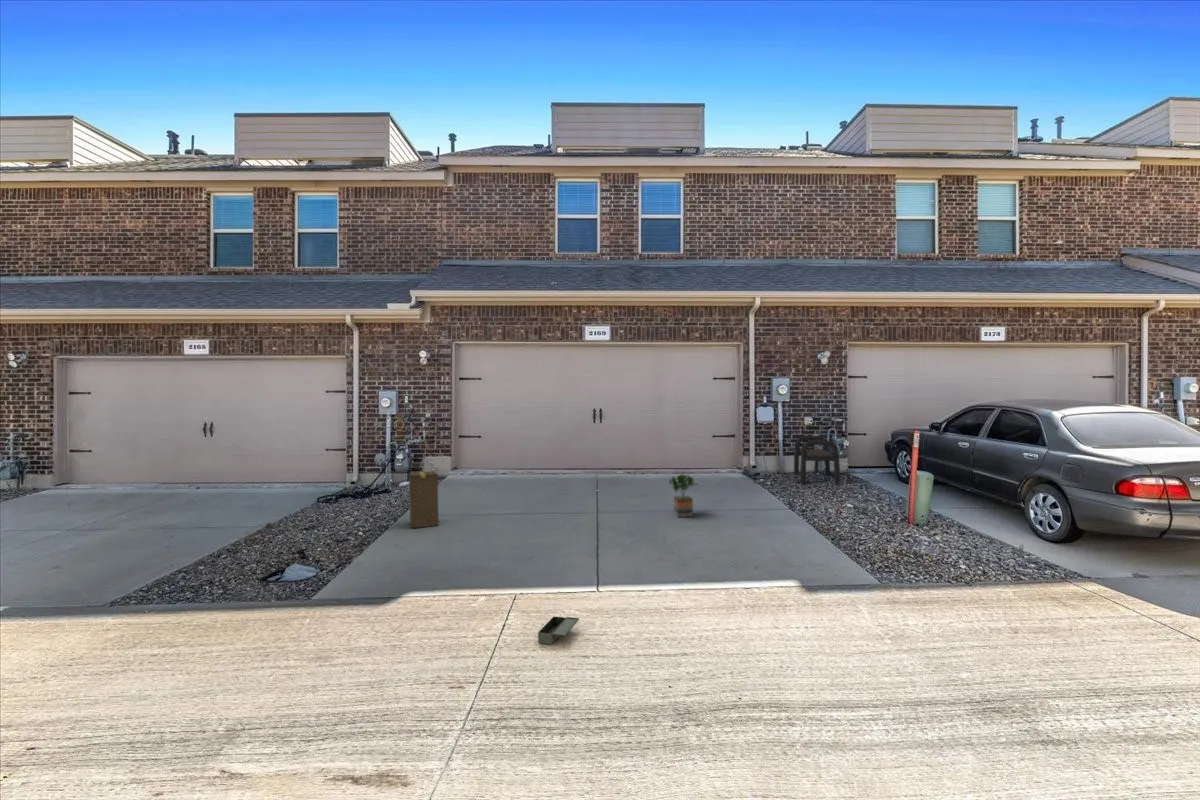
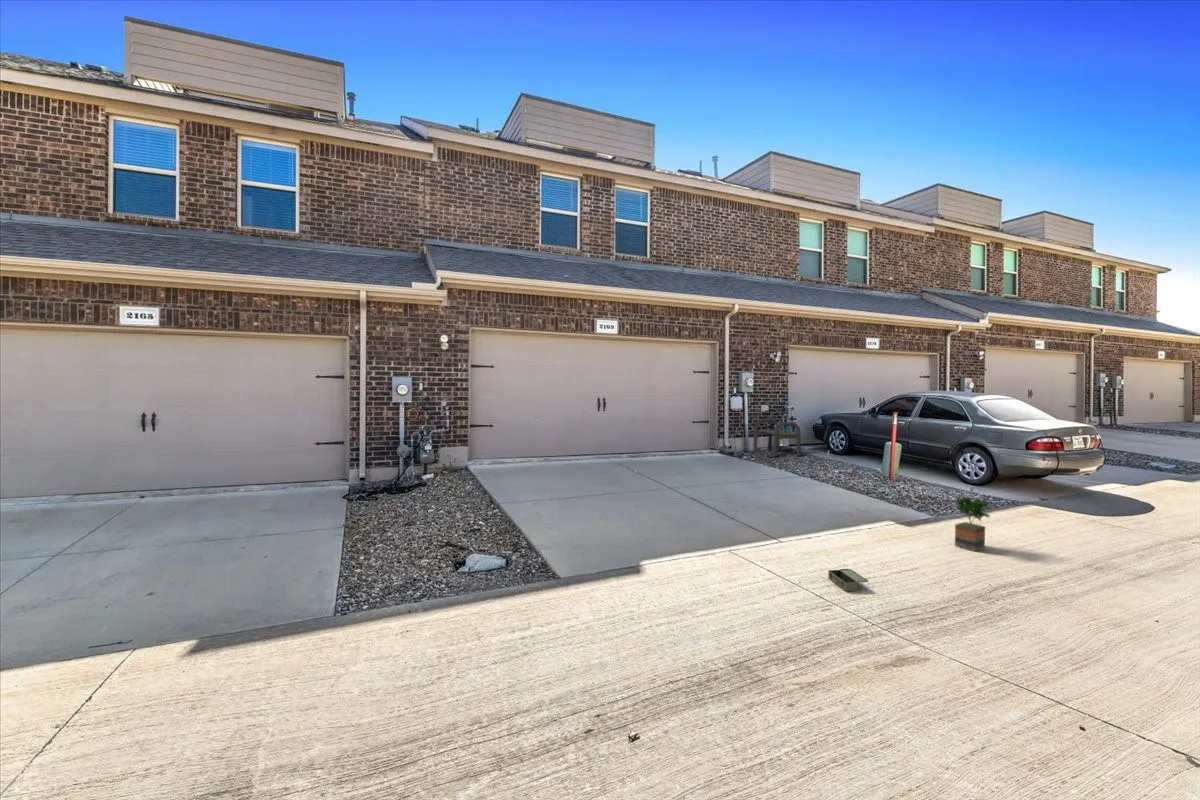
cardboard box: present [409,471,439,528] -> none [518,459,554,517]
potted tree: present [670,474,698,517] -> present [955,497,992,551]

